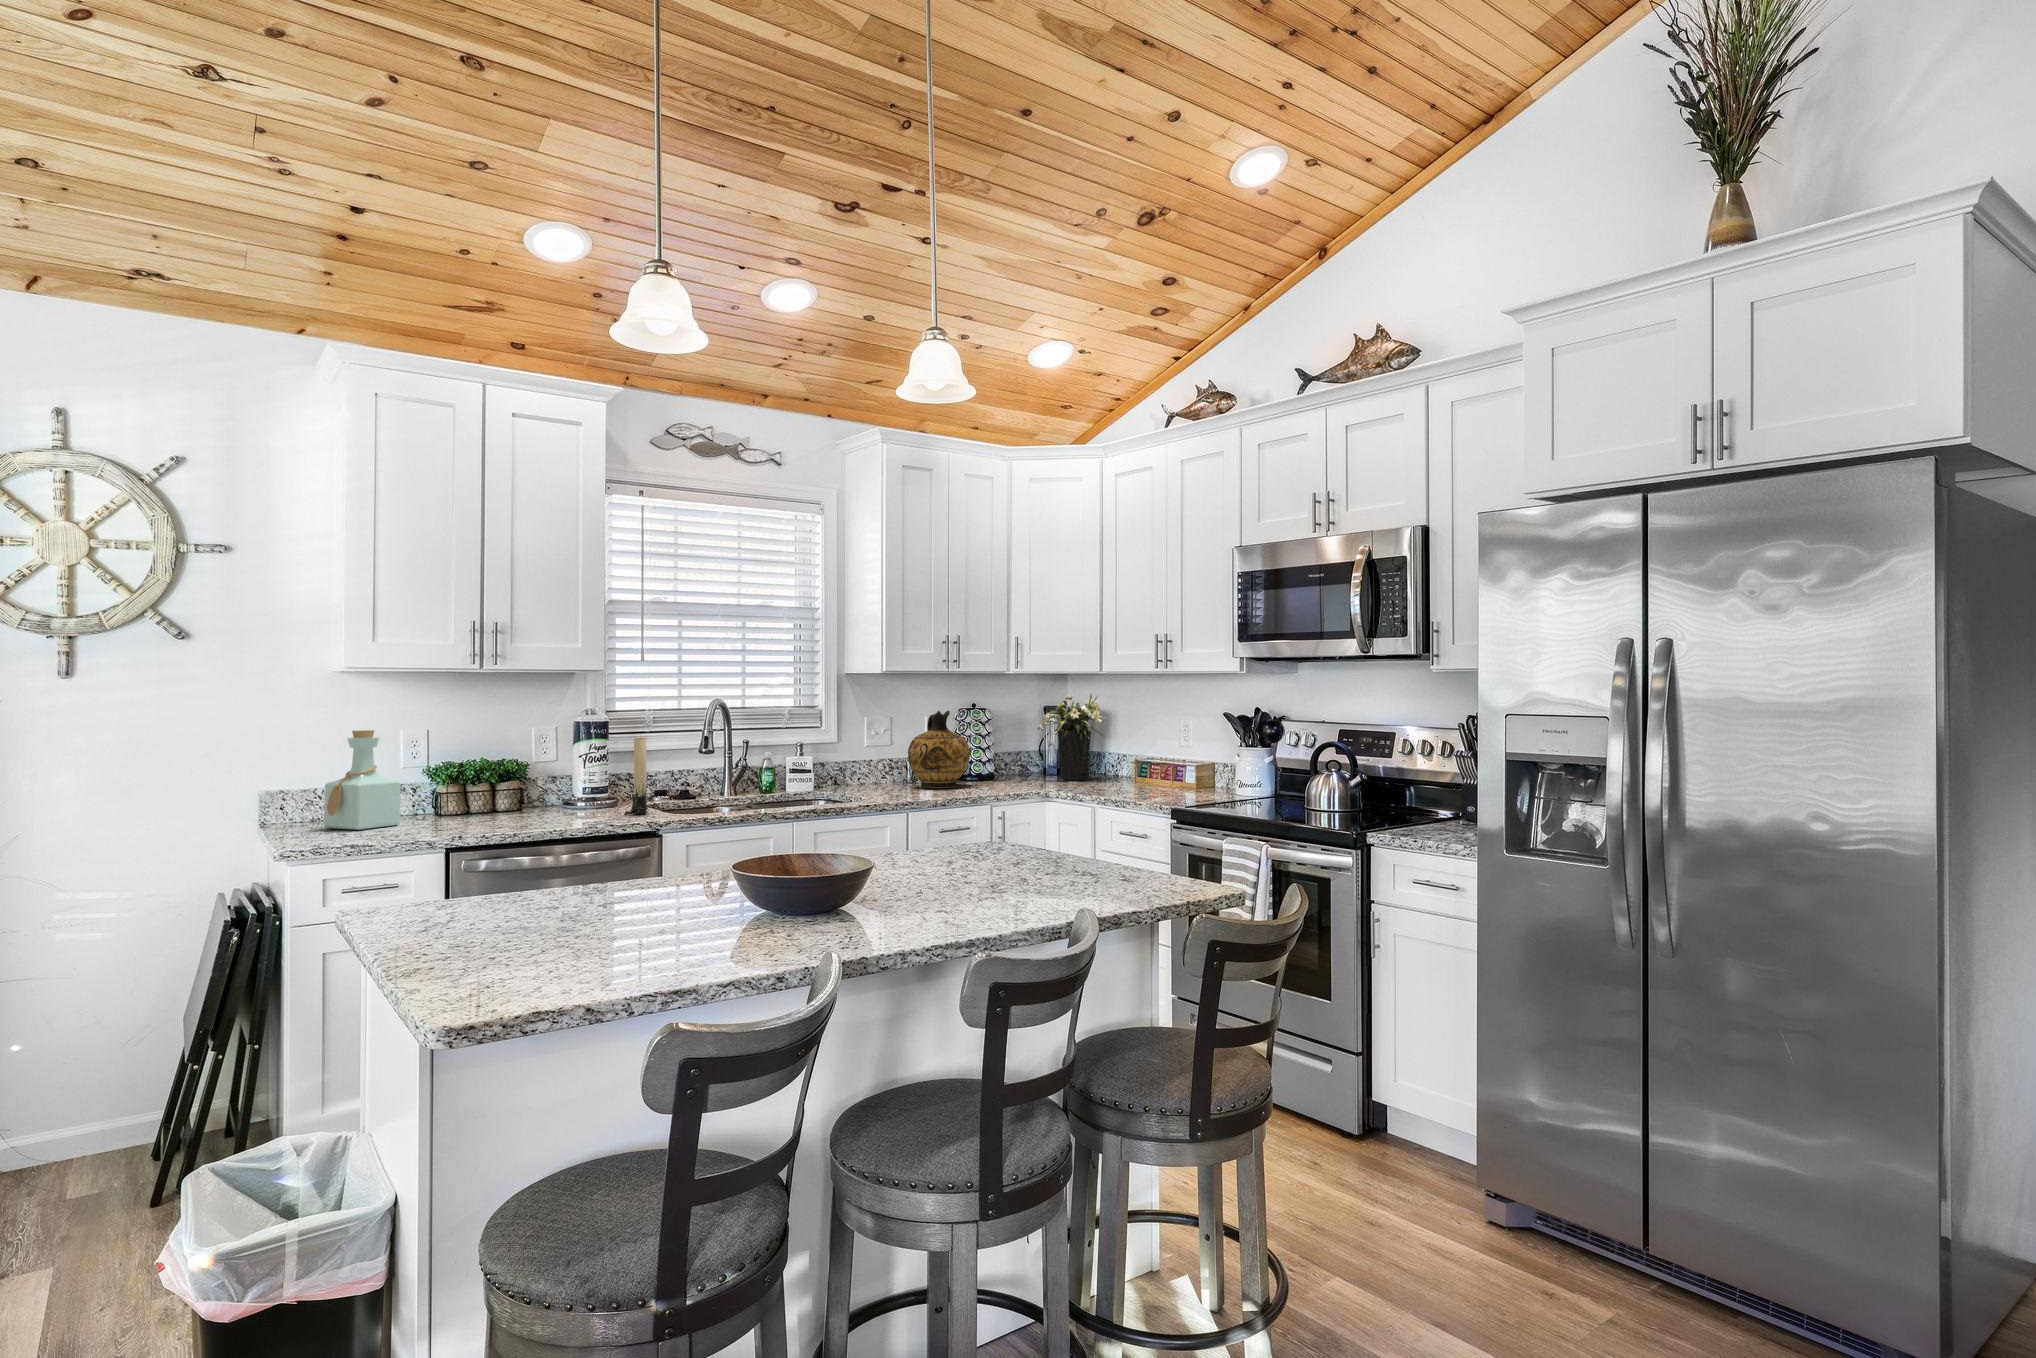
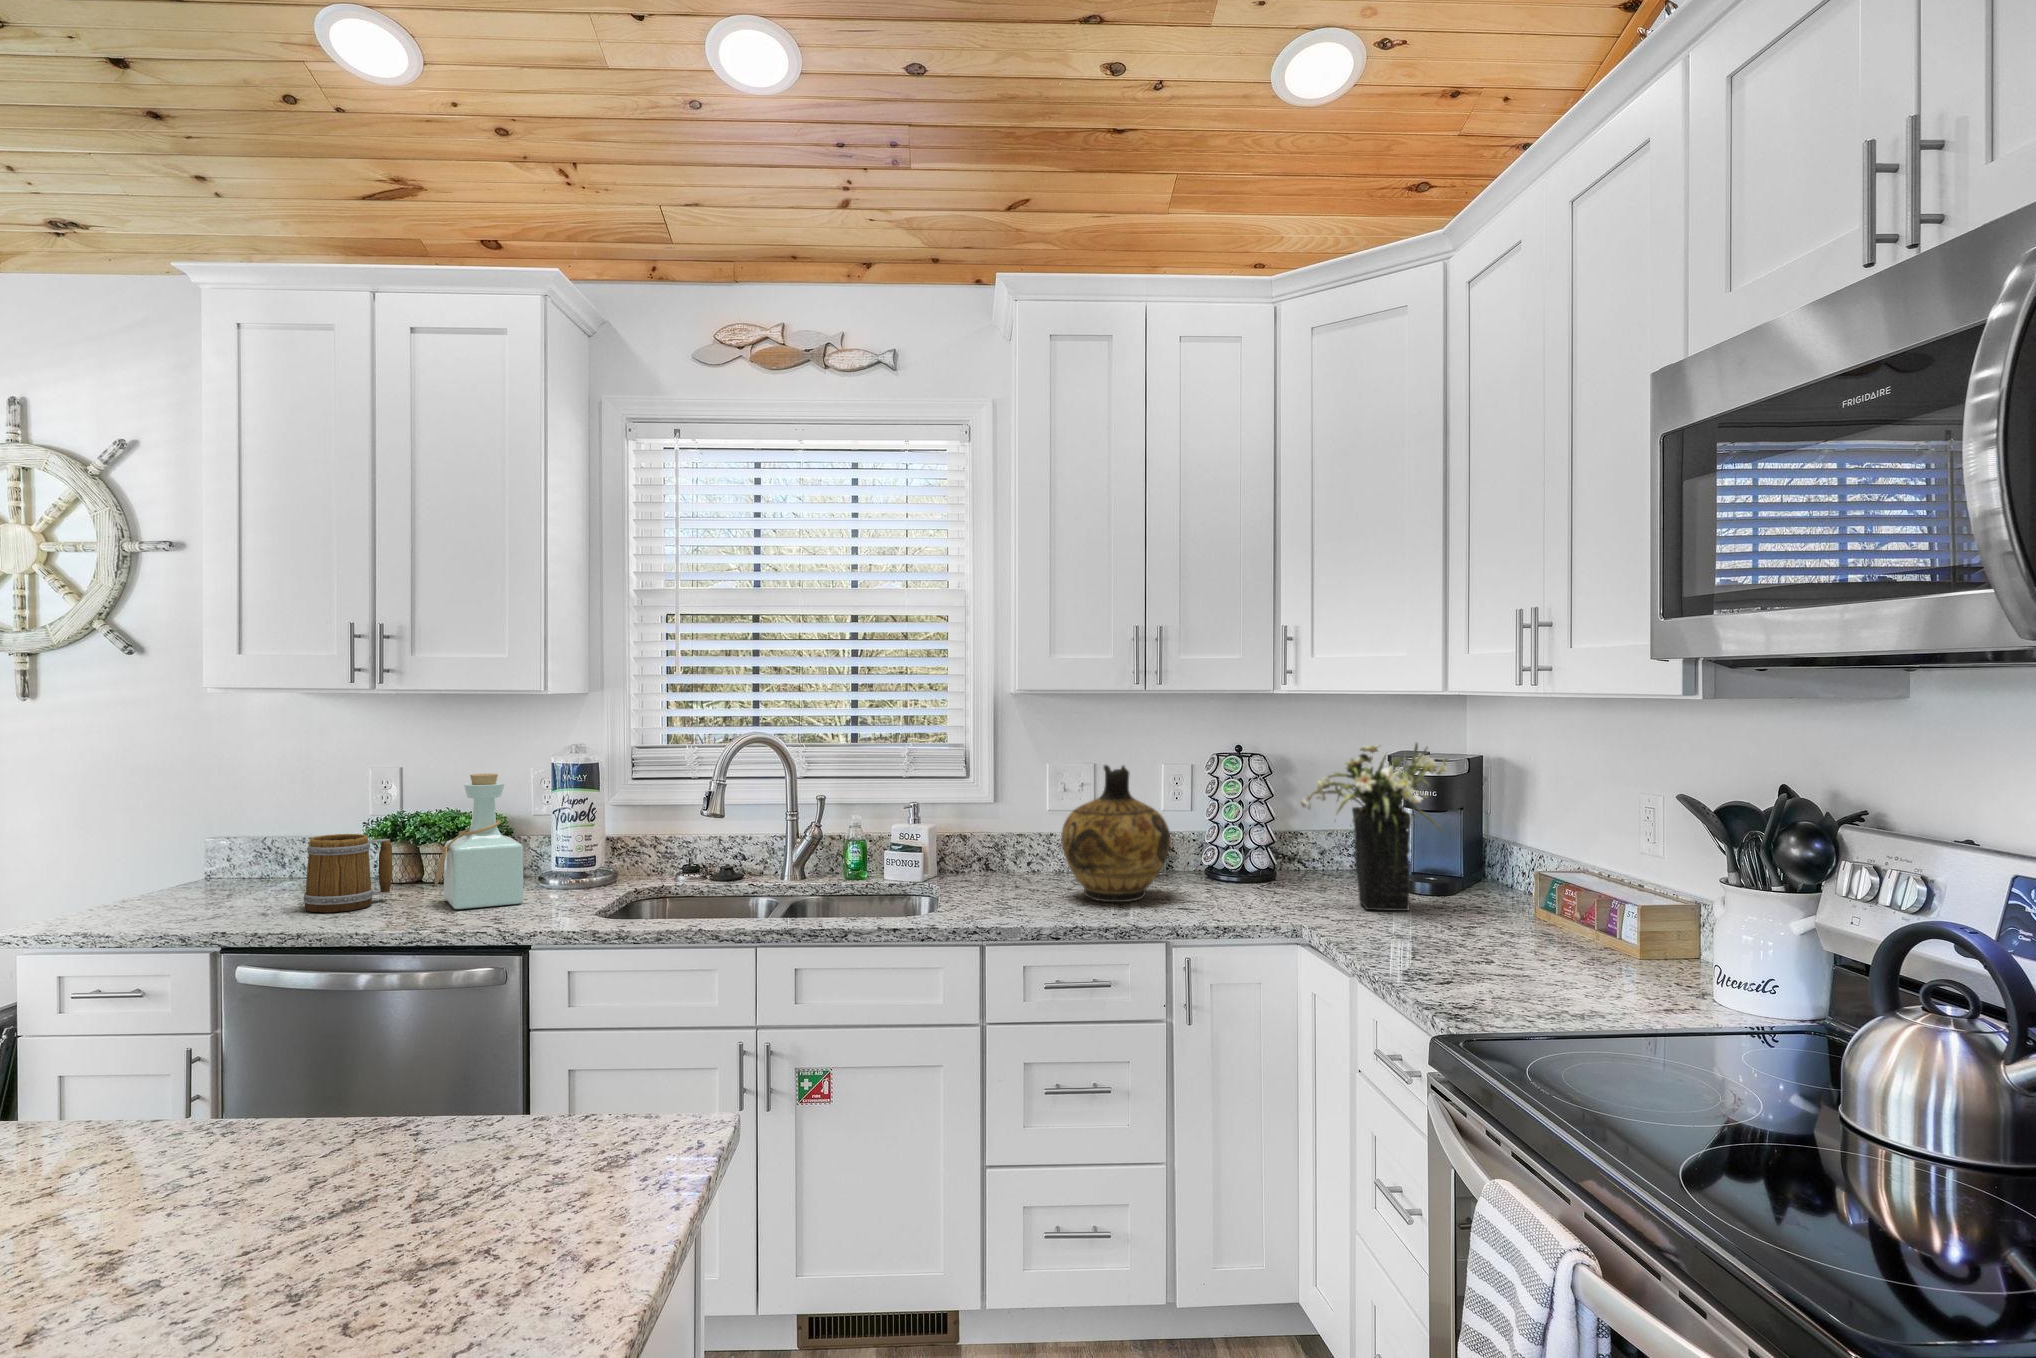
bottle: present [324,730,400,830] -> present [435,774,523,909]
candle: present [624,735,649,815] -> none [526,795,561,916]
mug: none [443,772,492,826] -> present [303,834,392,912]

